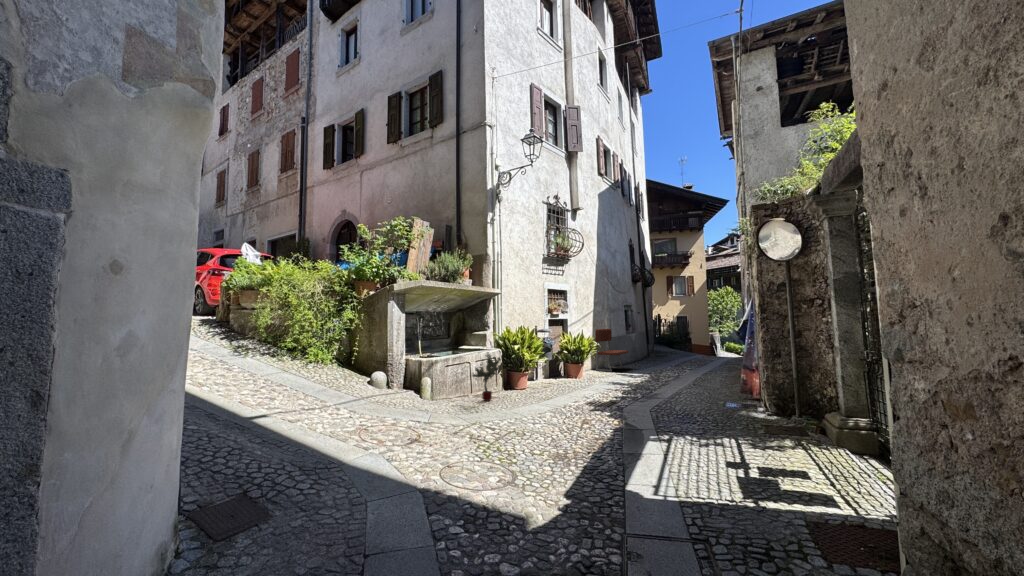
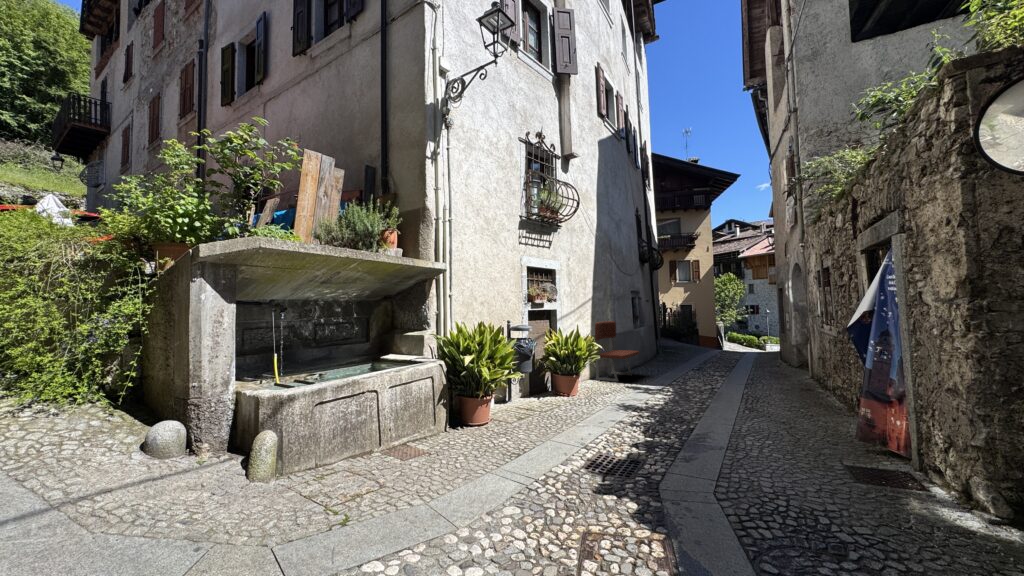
potted tree: present [472,353,501,401] -> none [371,371,434,465]

